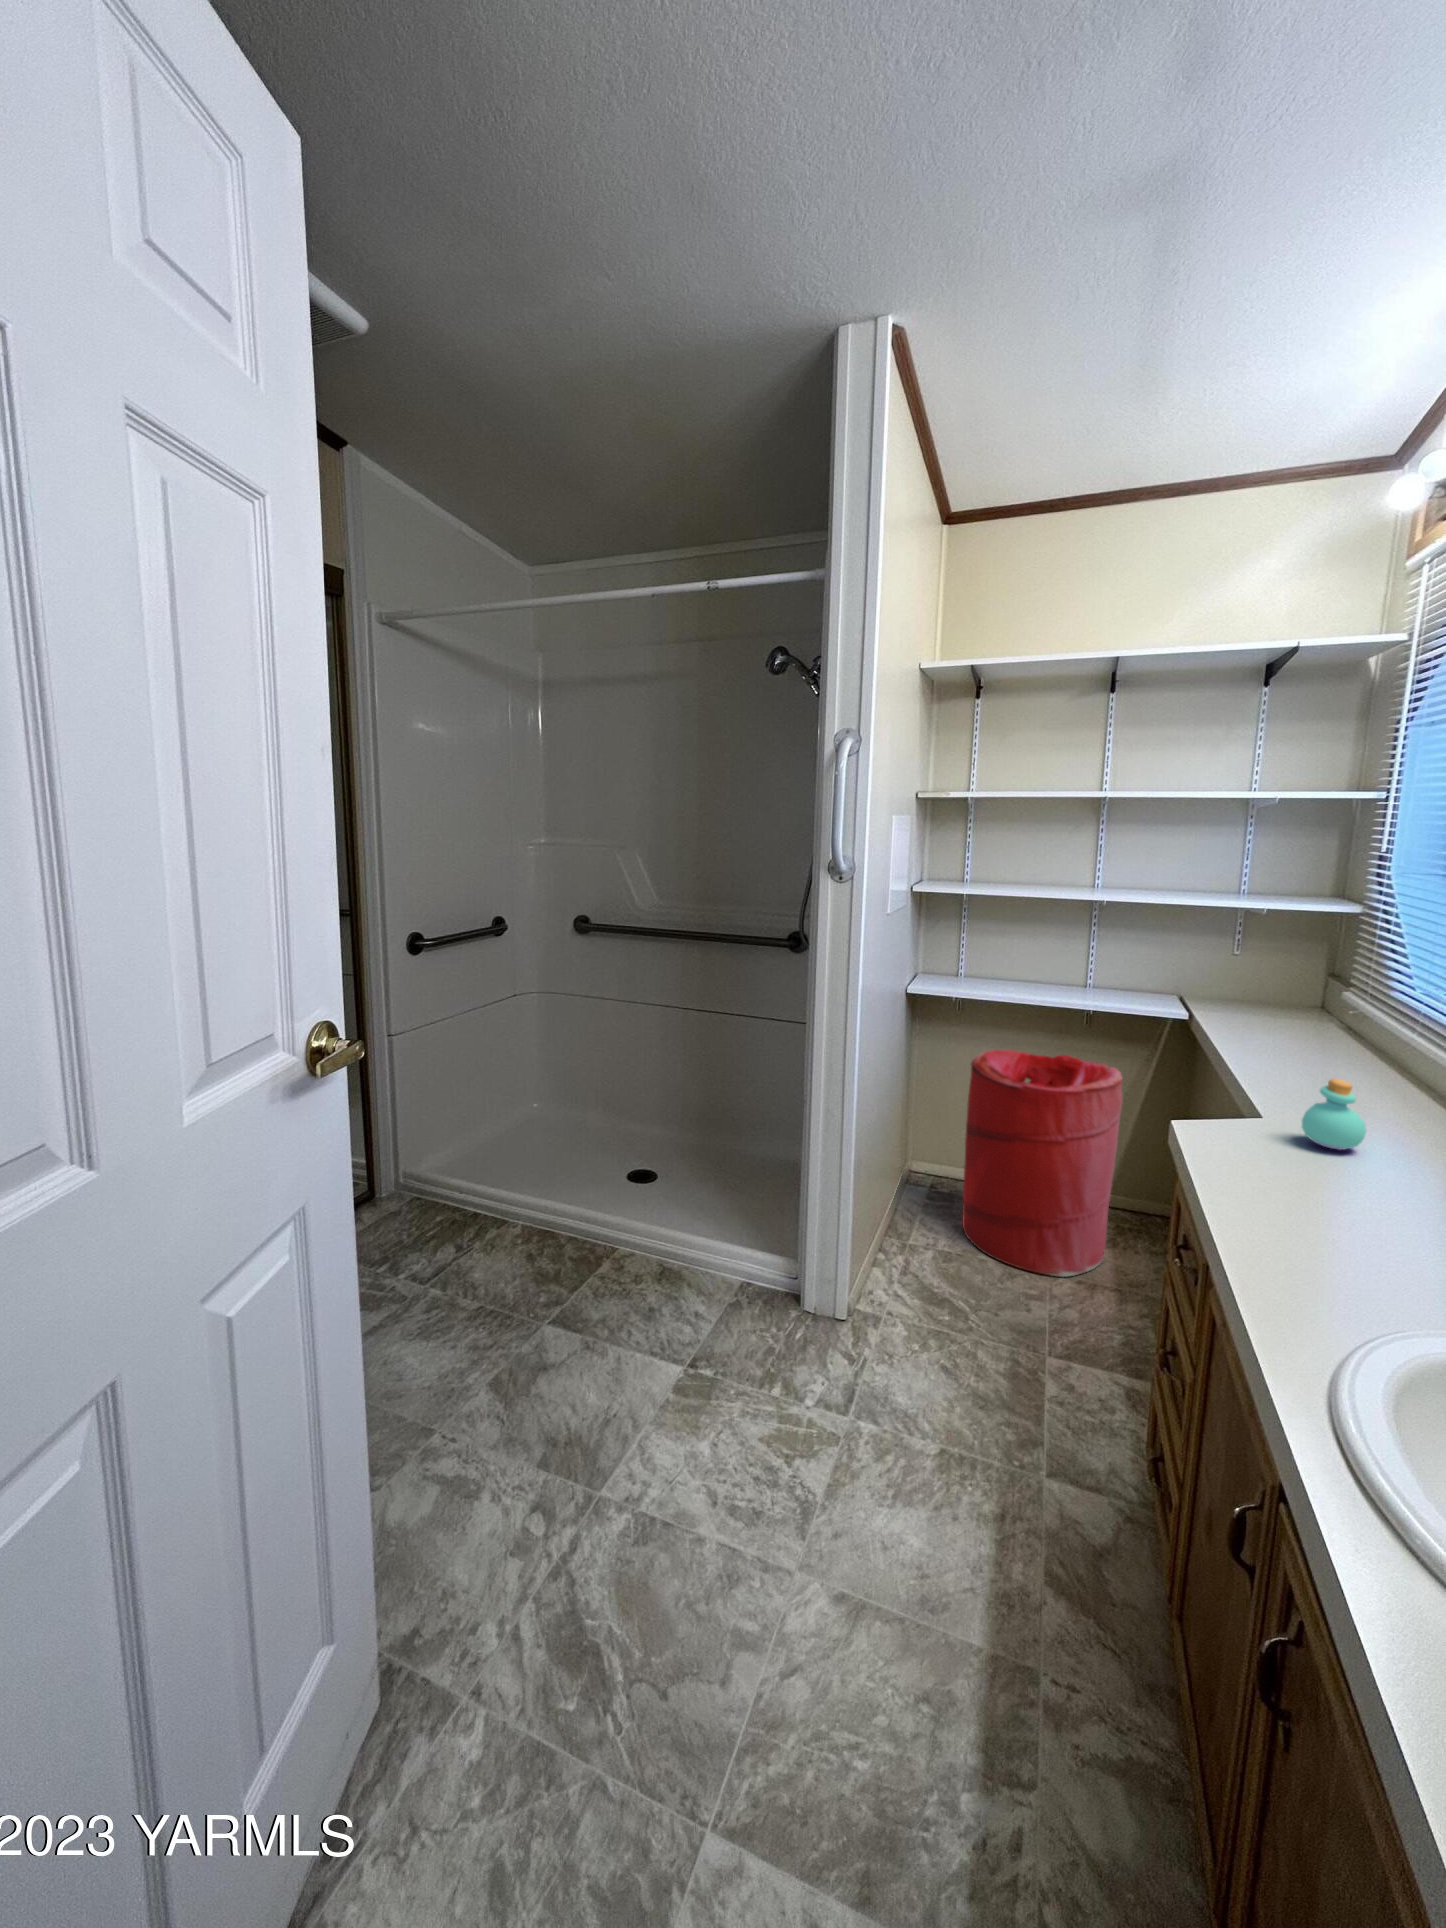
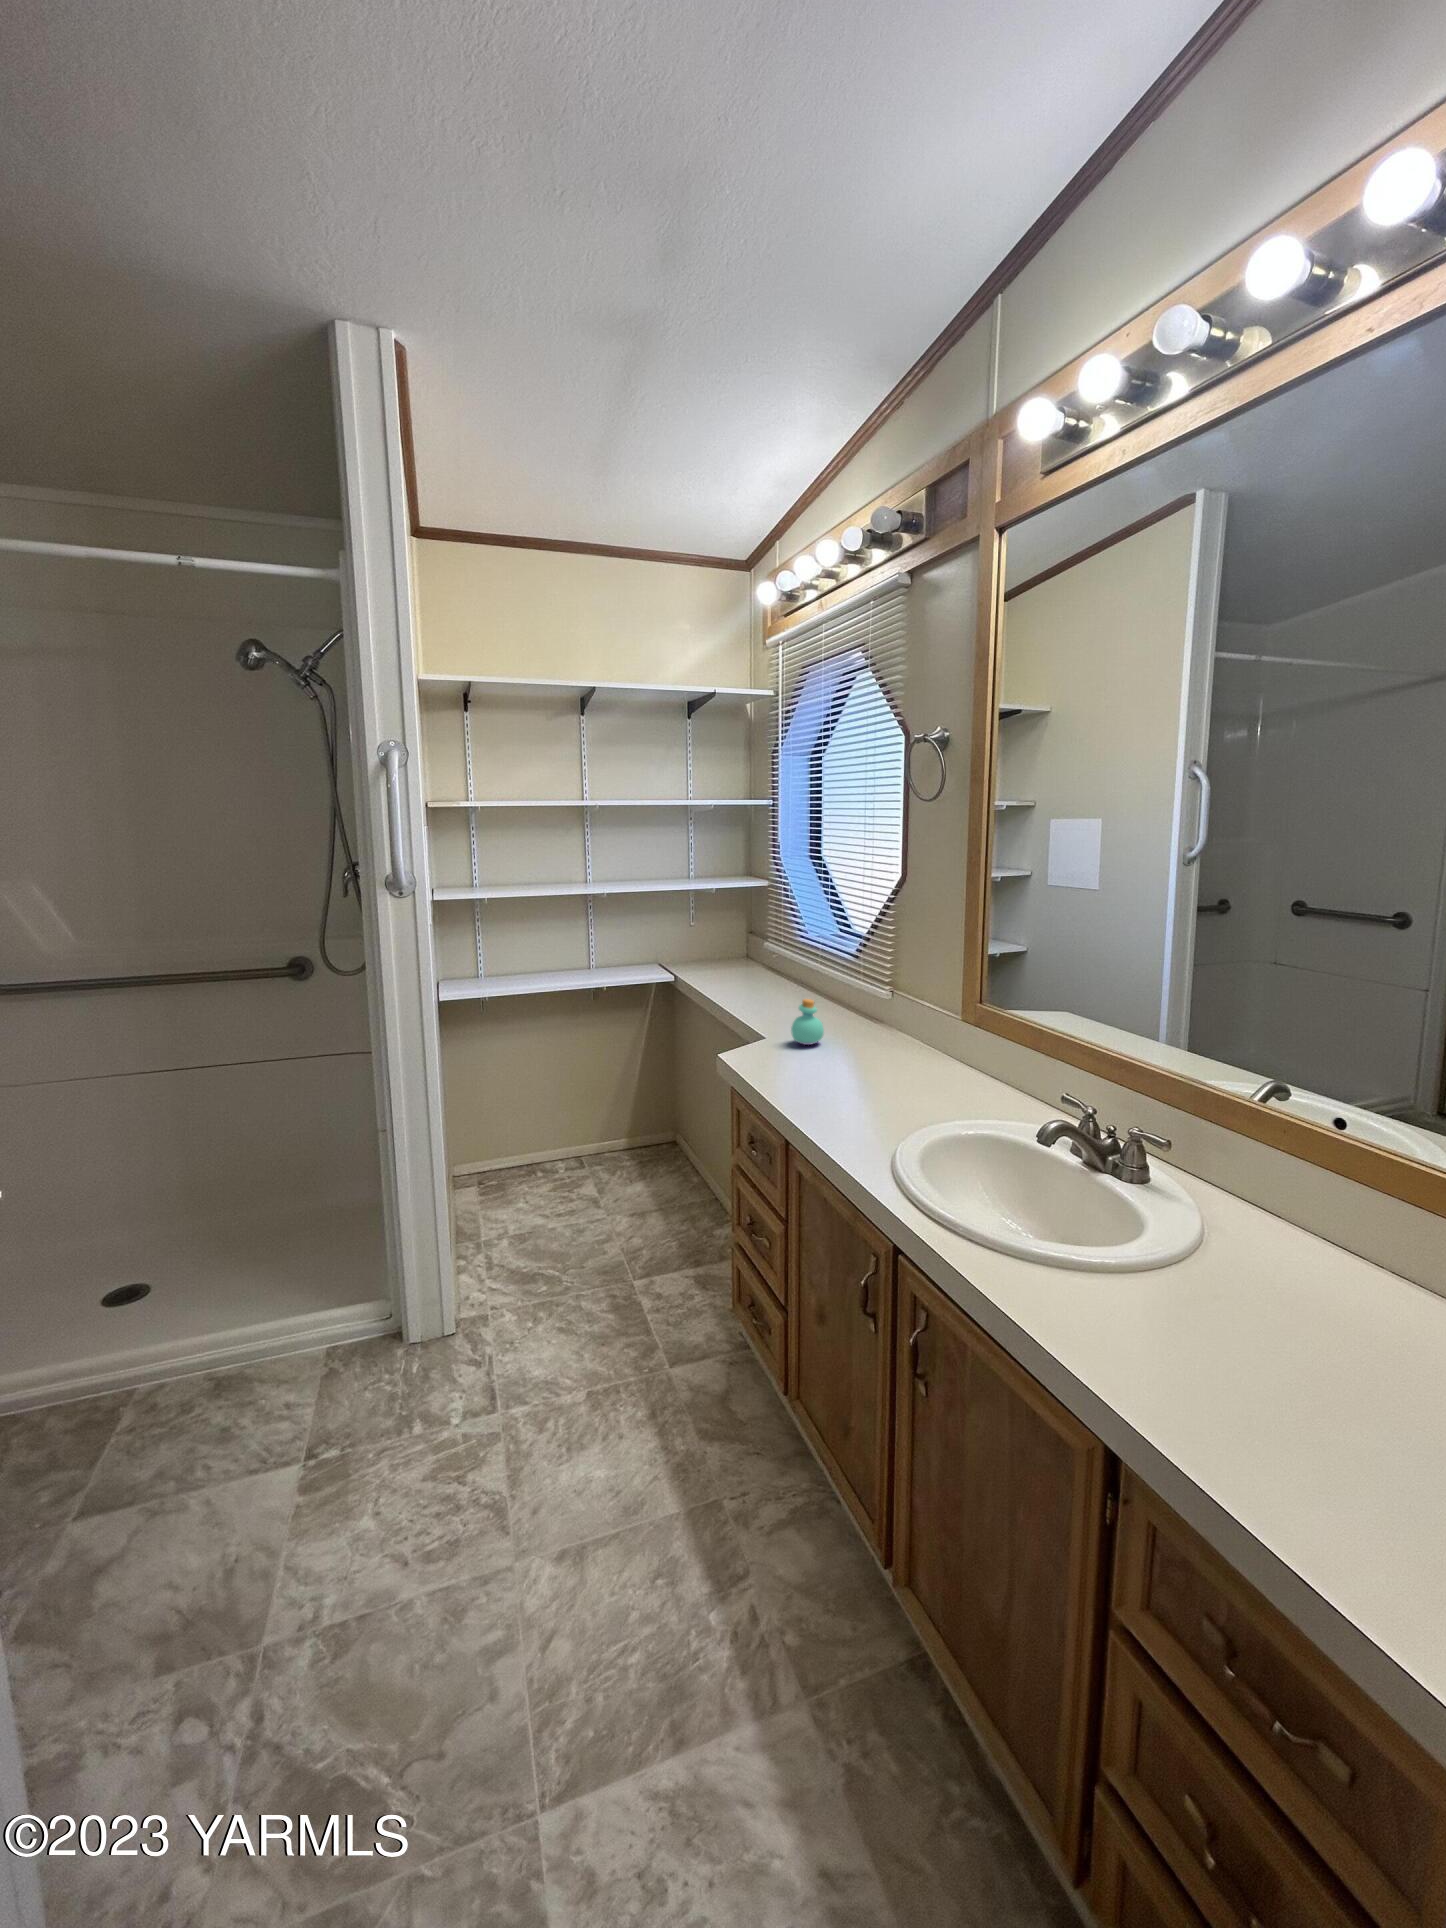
laundry hamper: present [962,1050,1123,1277] -> none [512,1030,638,1221]

